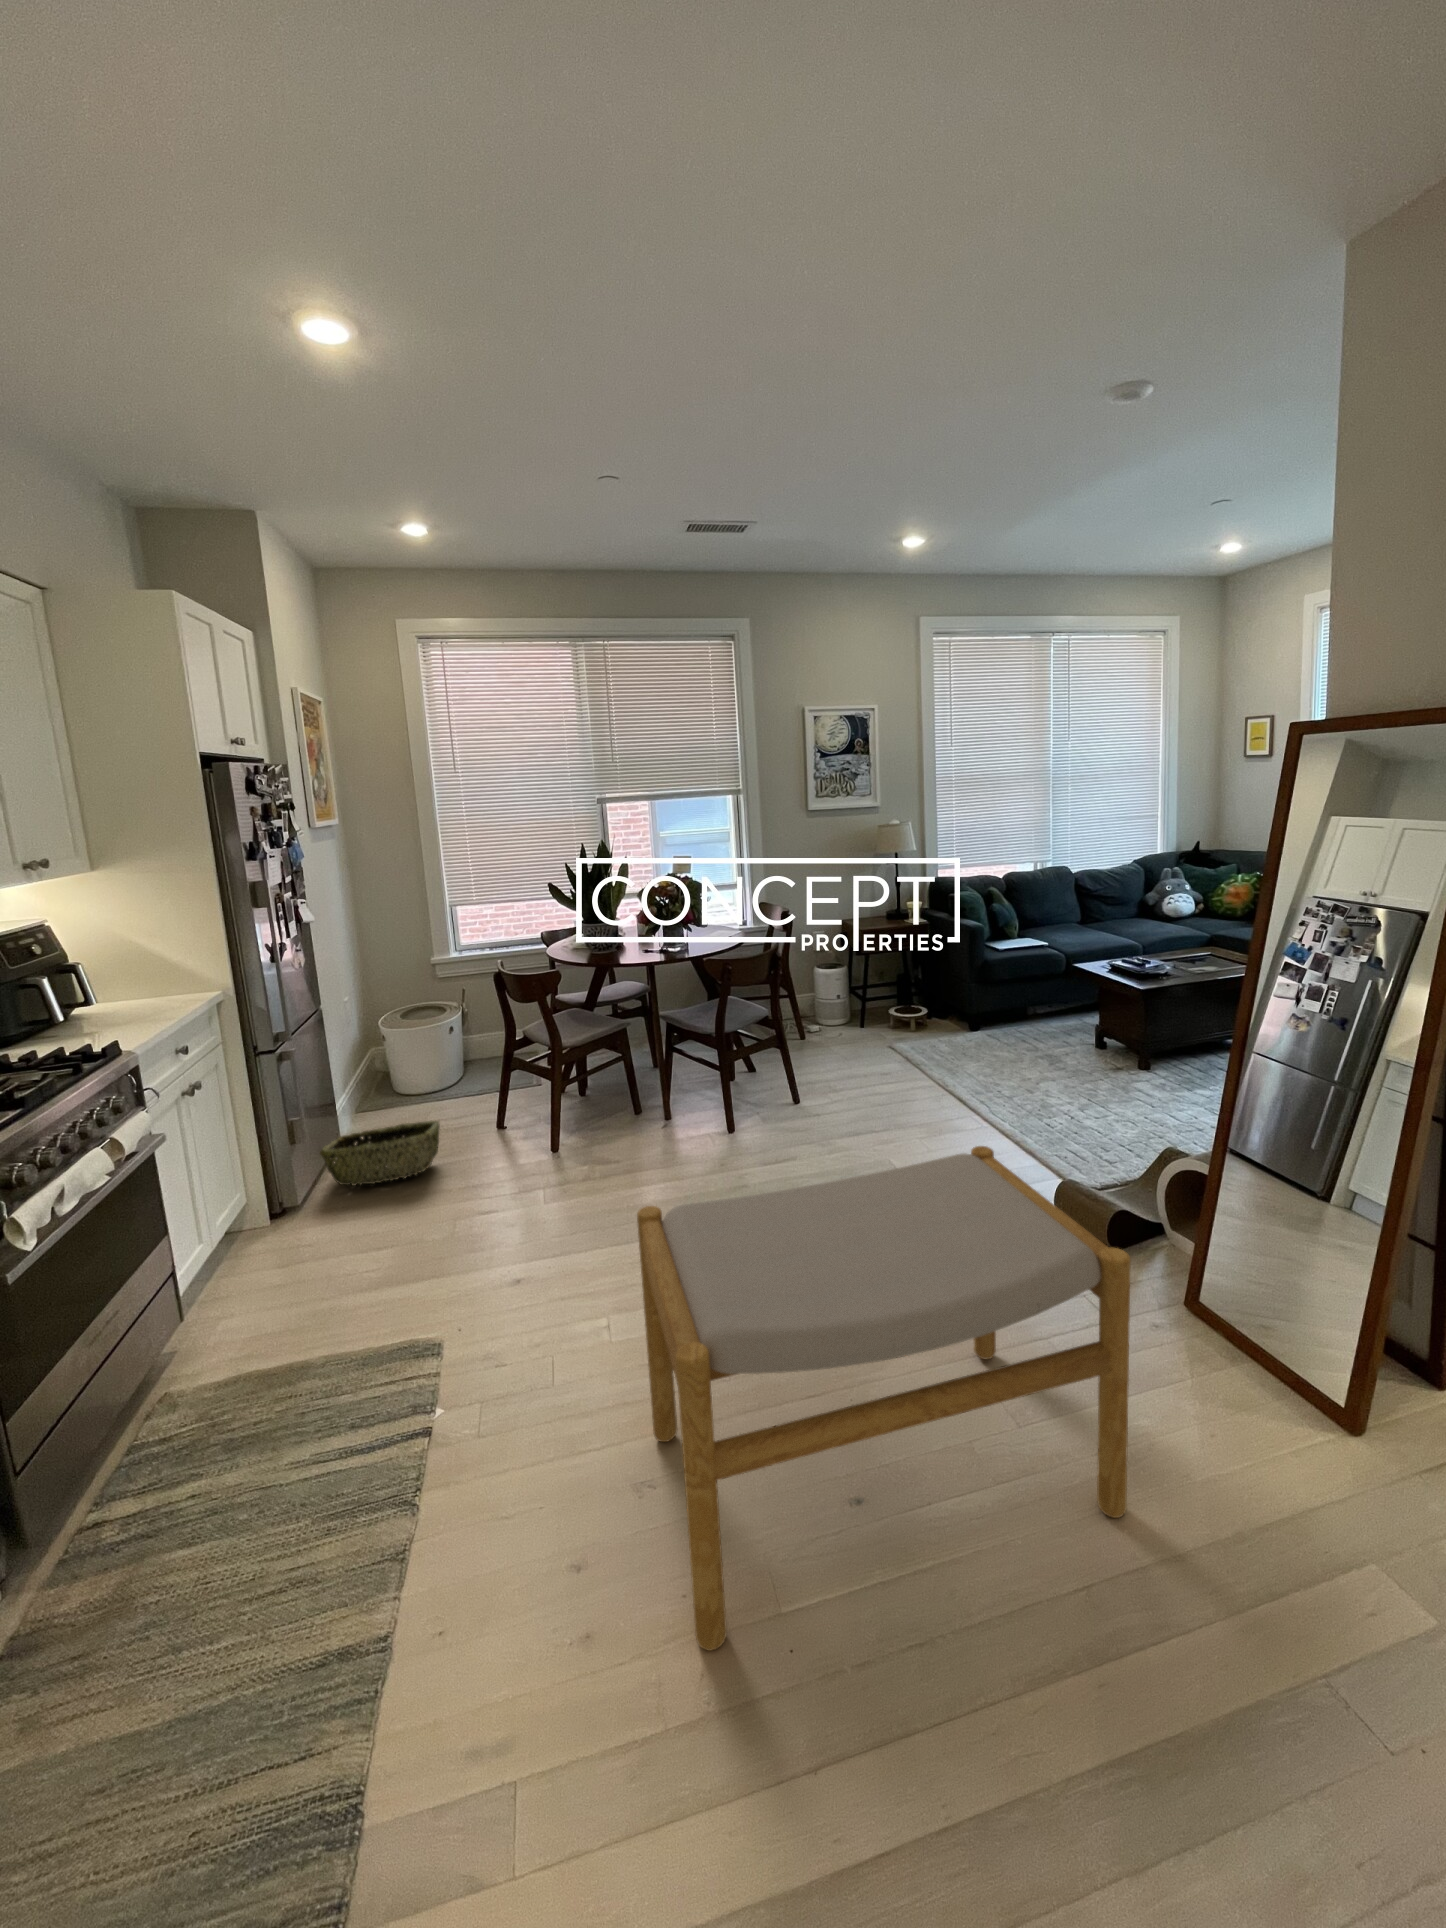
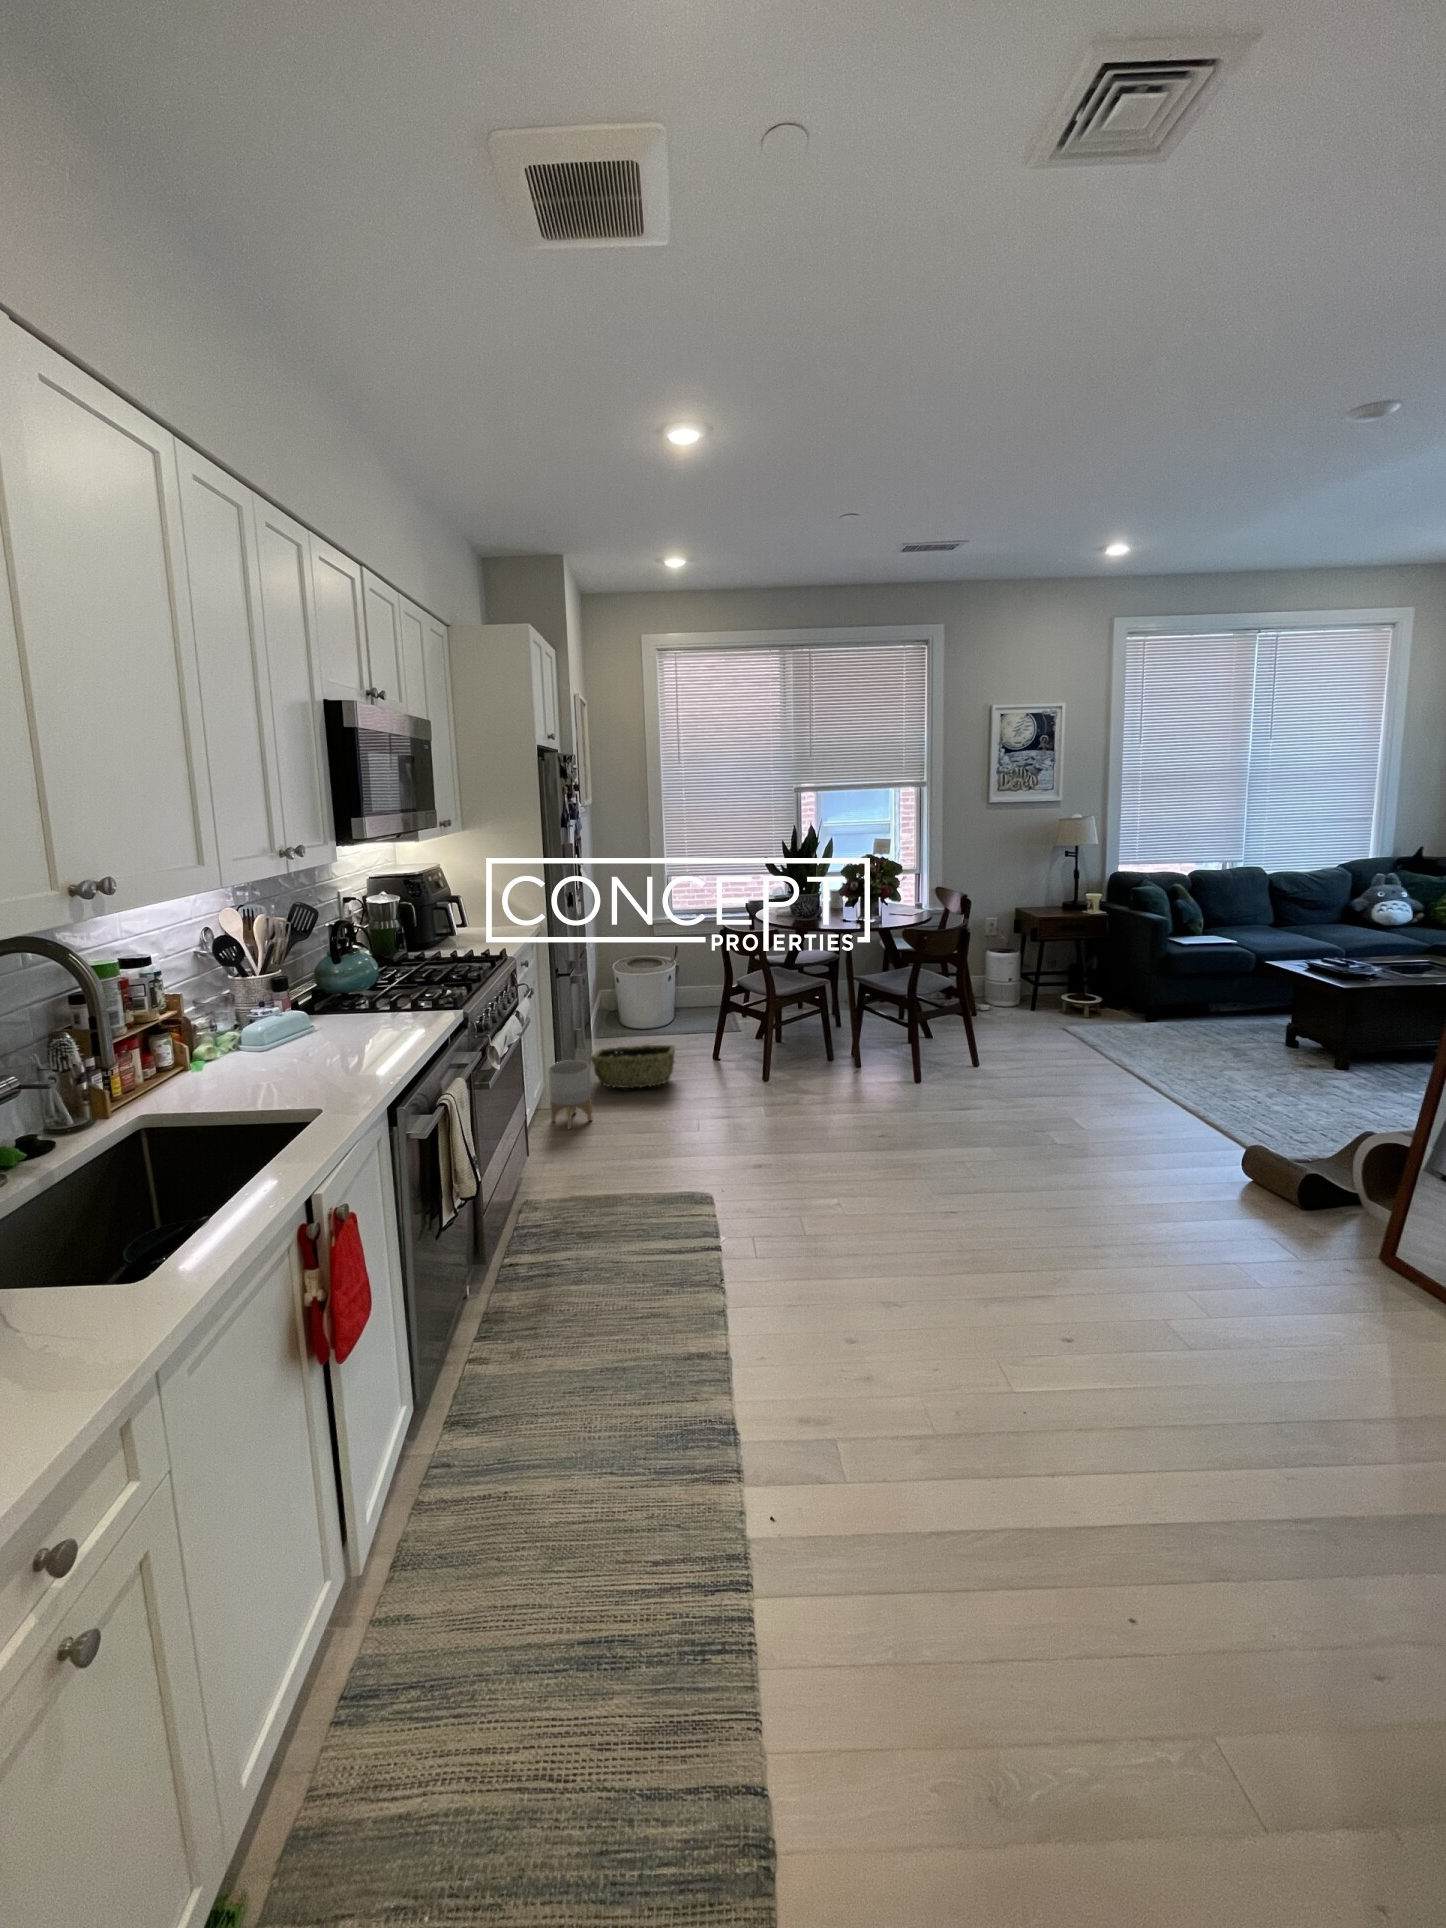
footstool: present [637,1146,1131,1651] -> none [888,1101,1362,1446]
planter: none [245,1161,315,1256] -> present [548,1060,592,1129]

